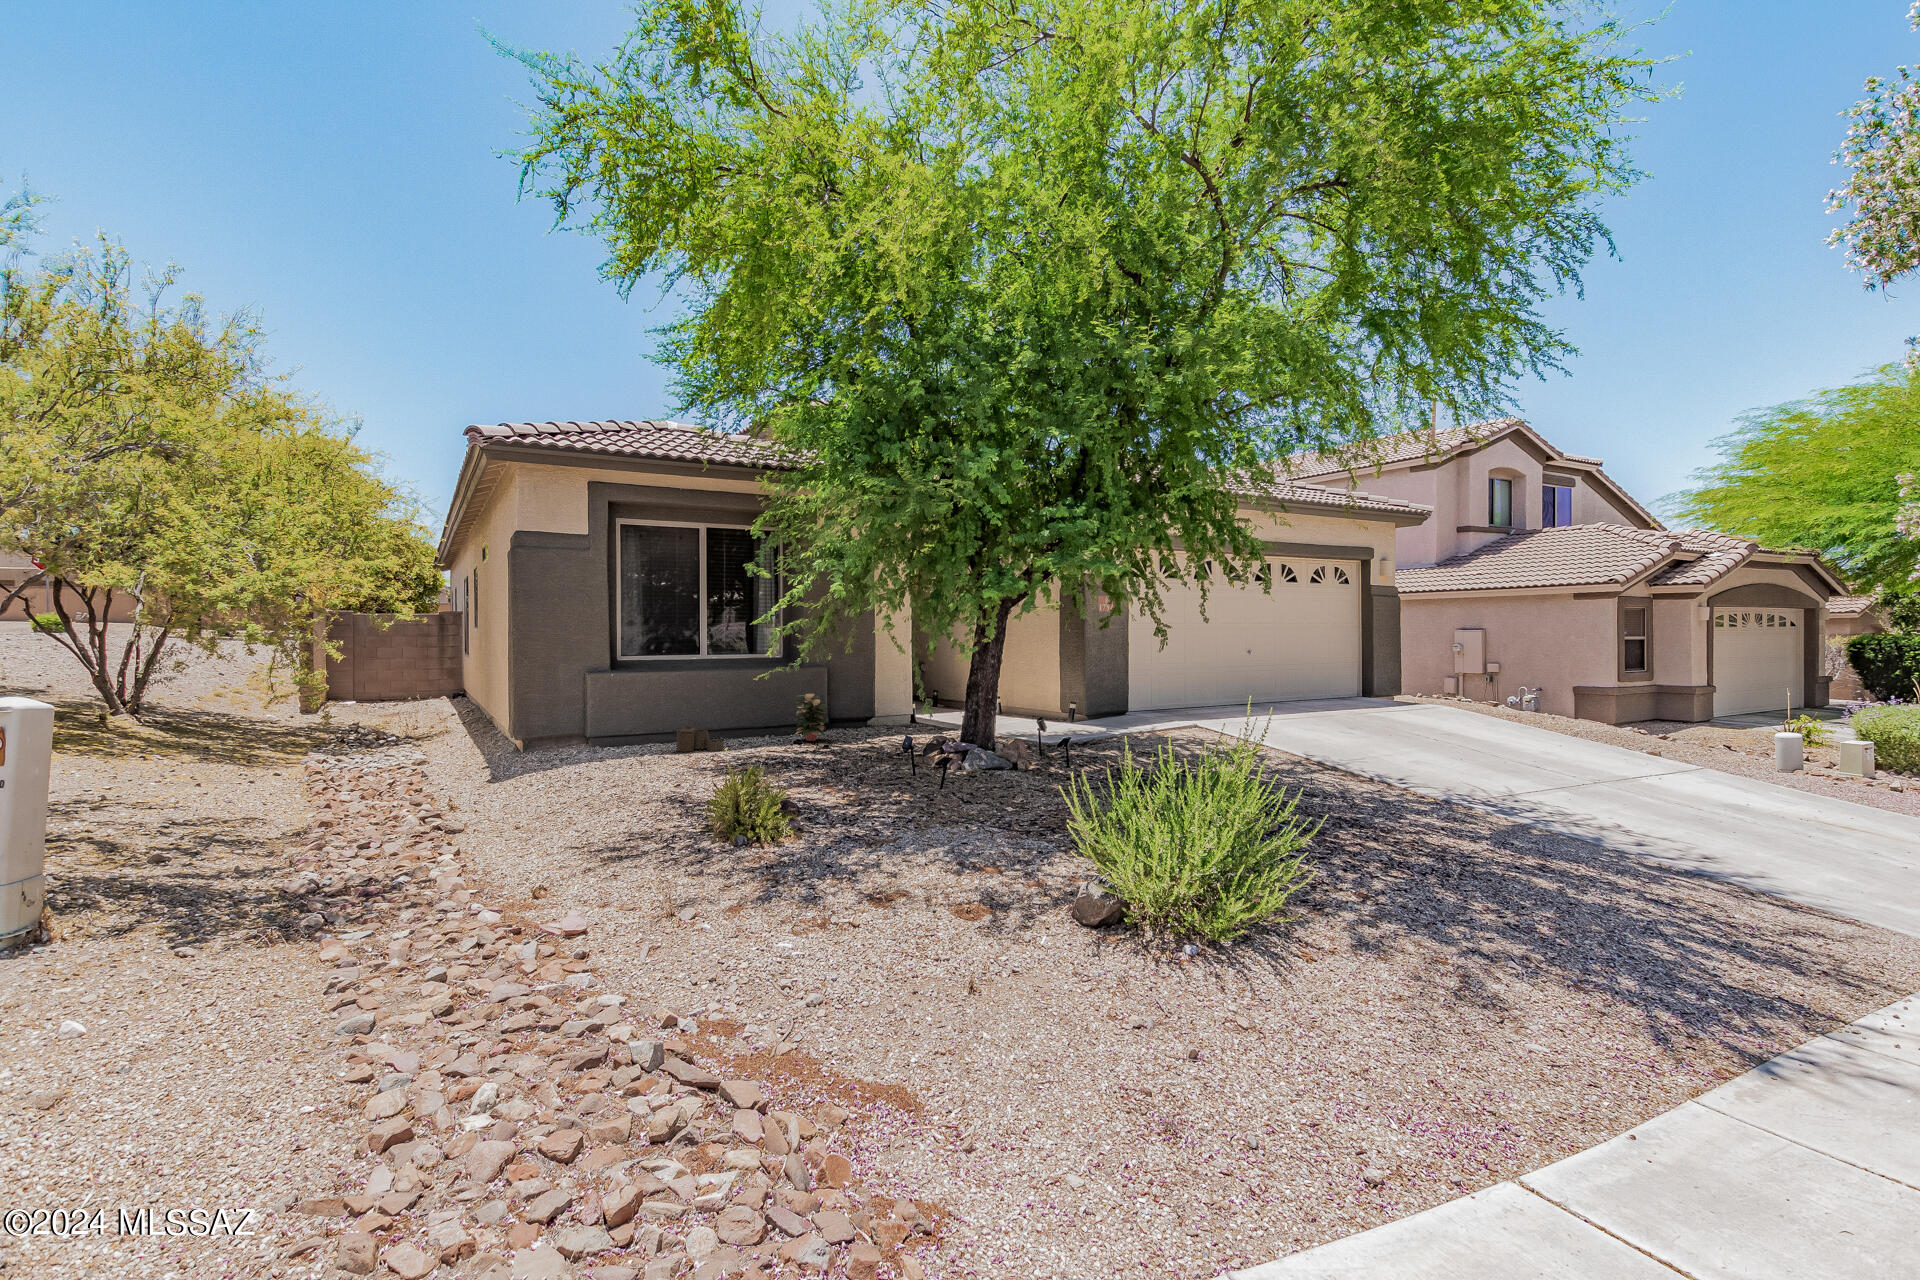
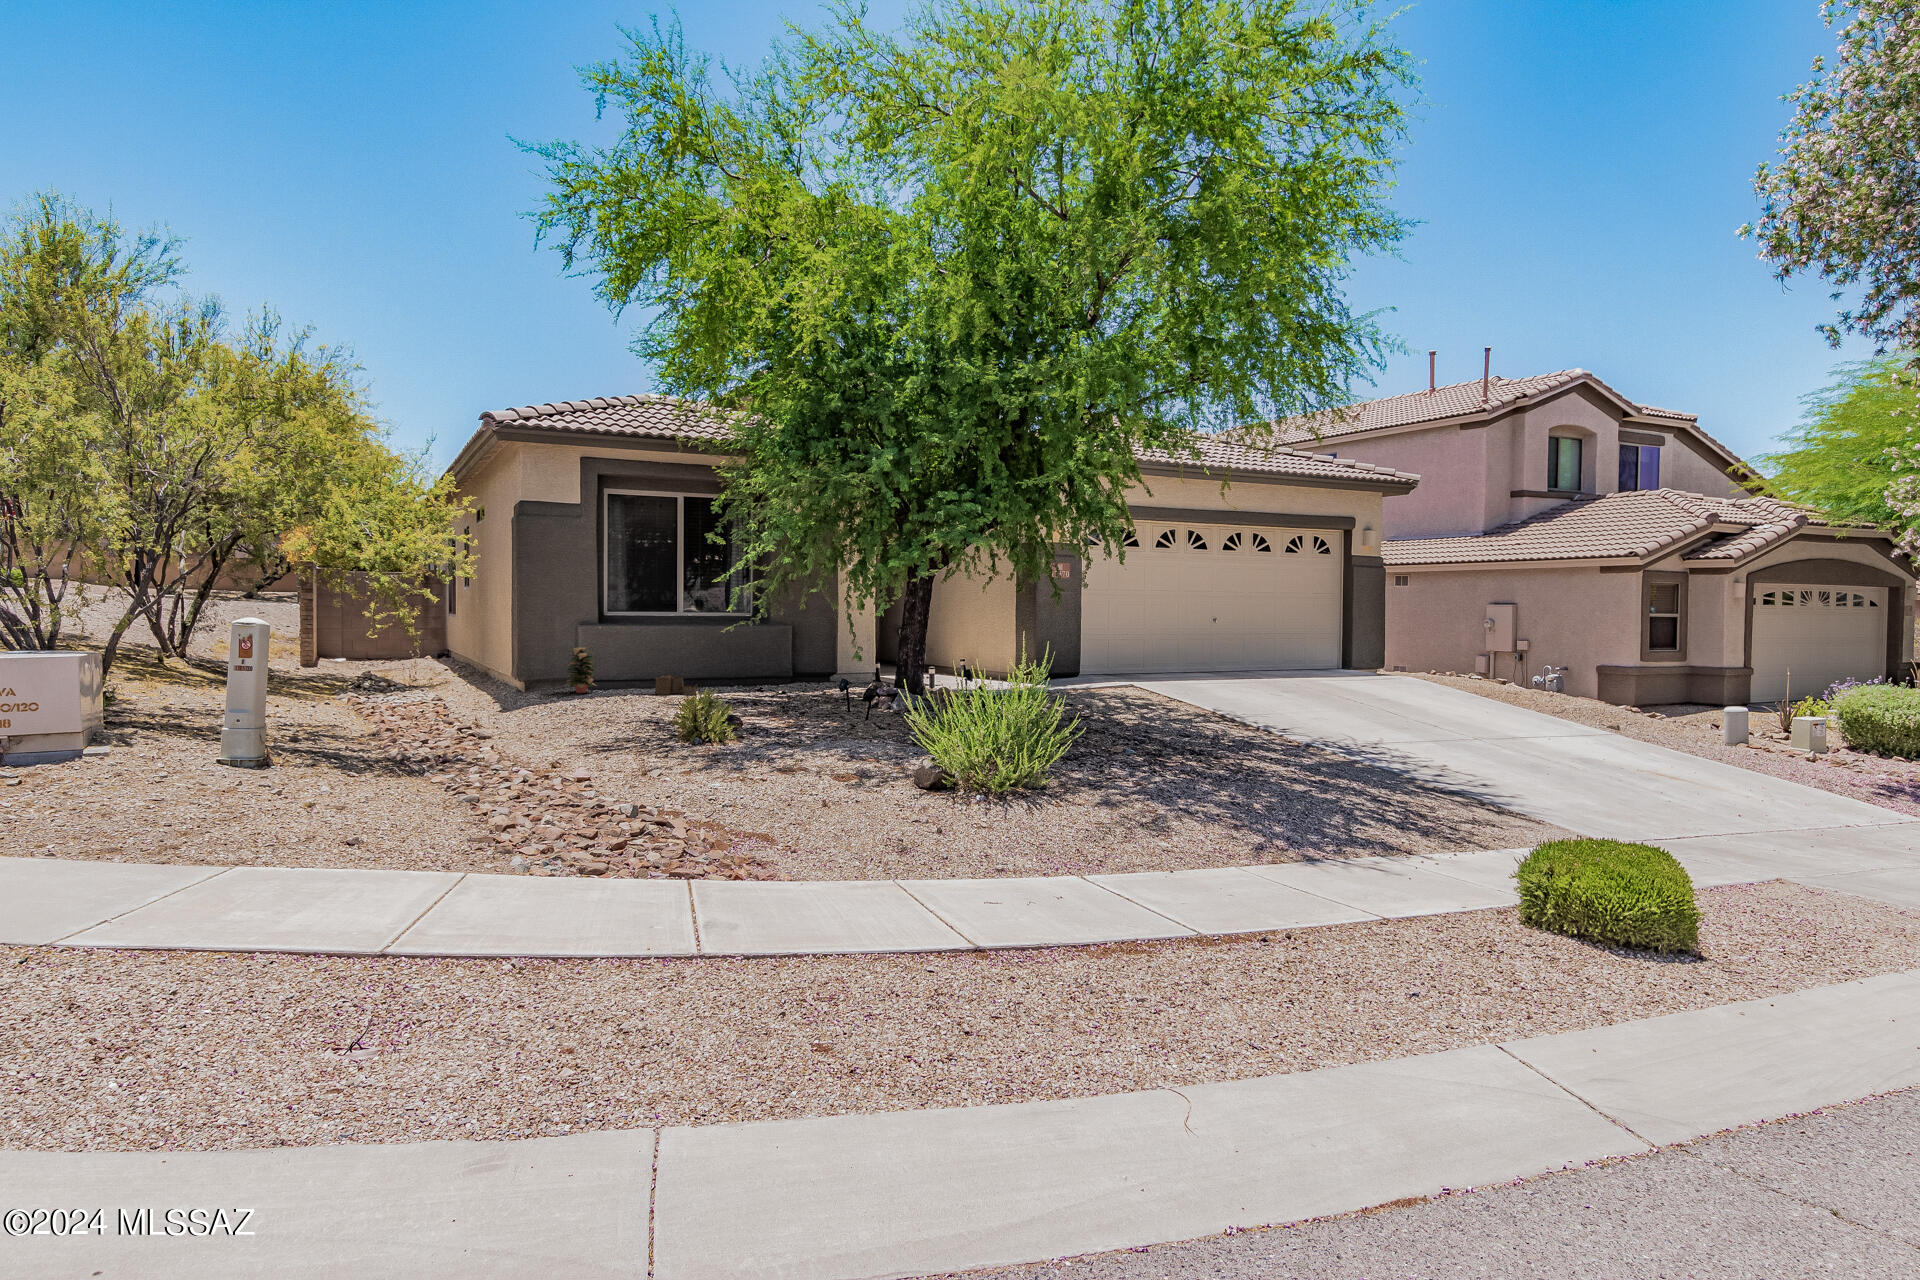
decorative plant: present [795,694,826,741] -> present [567,648,596,693]

